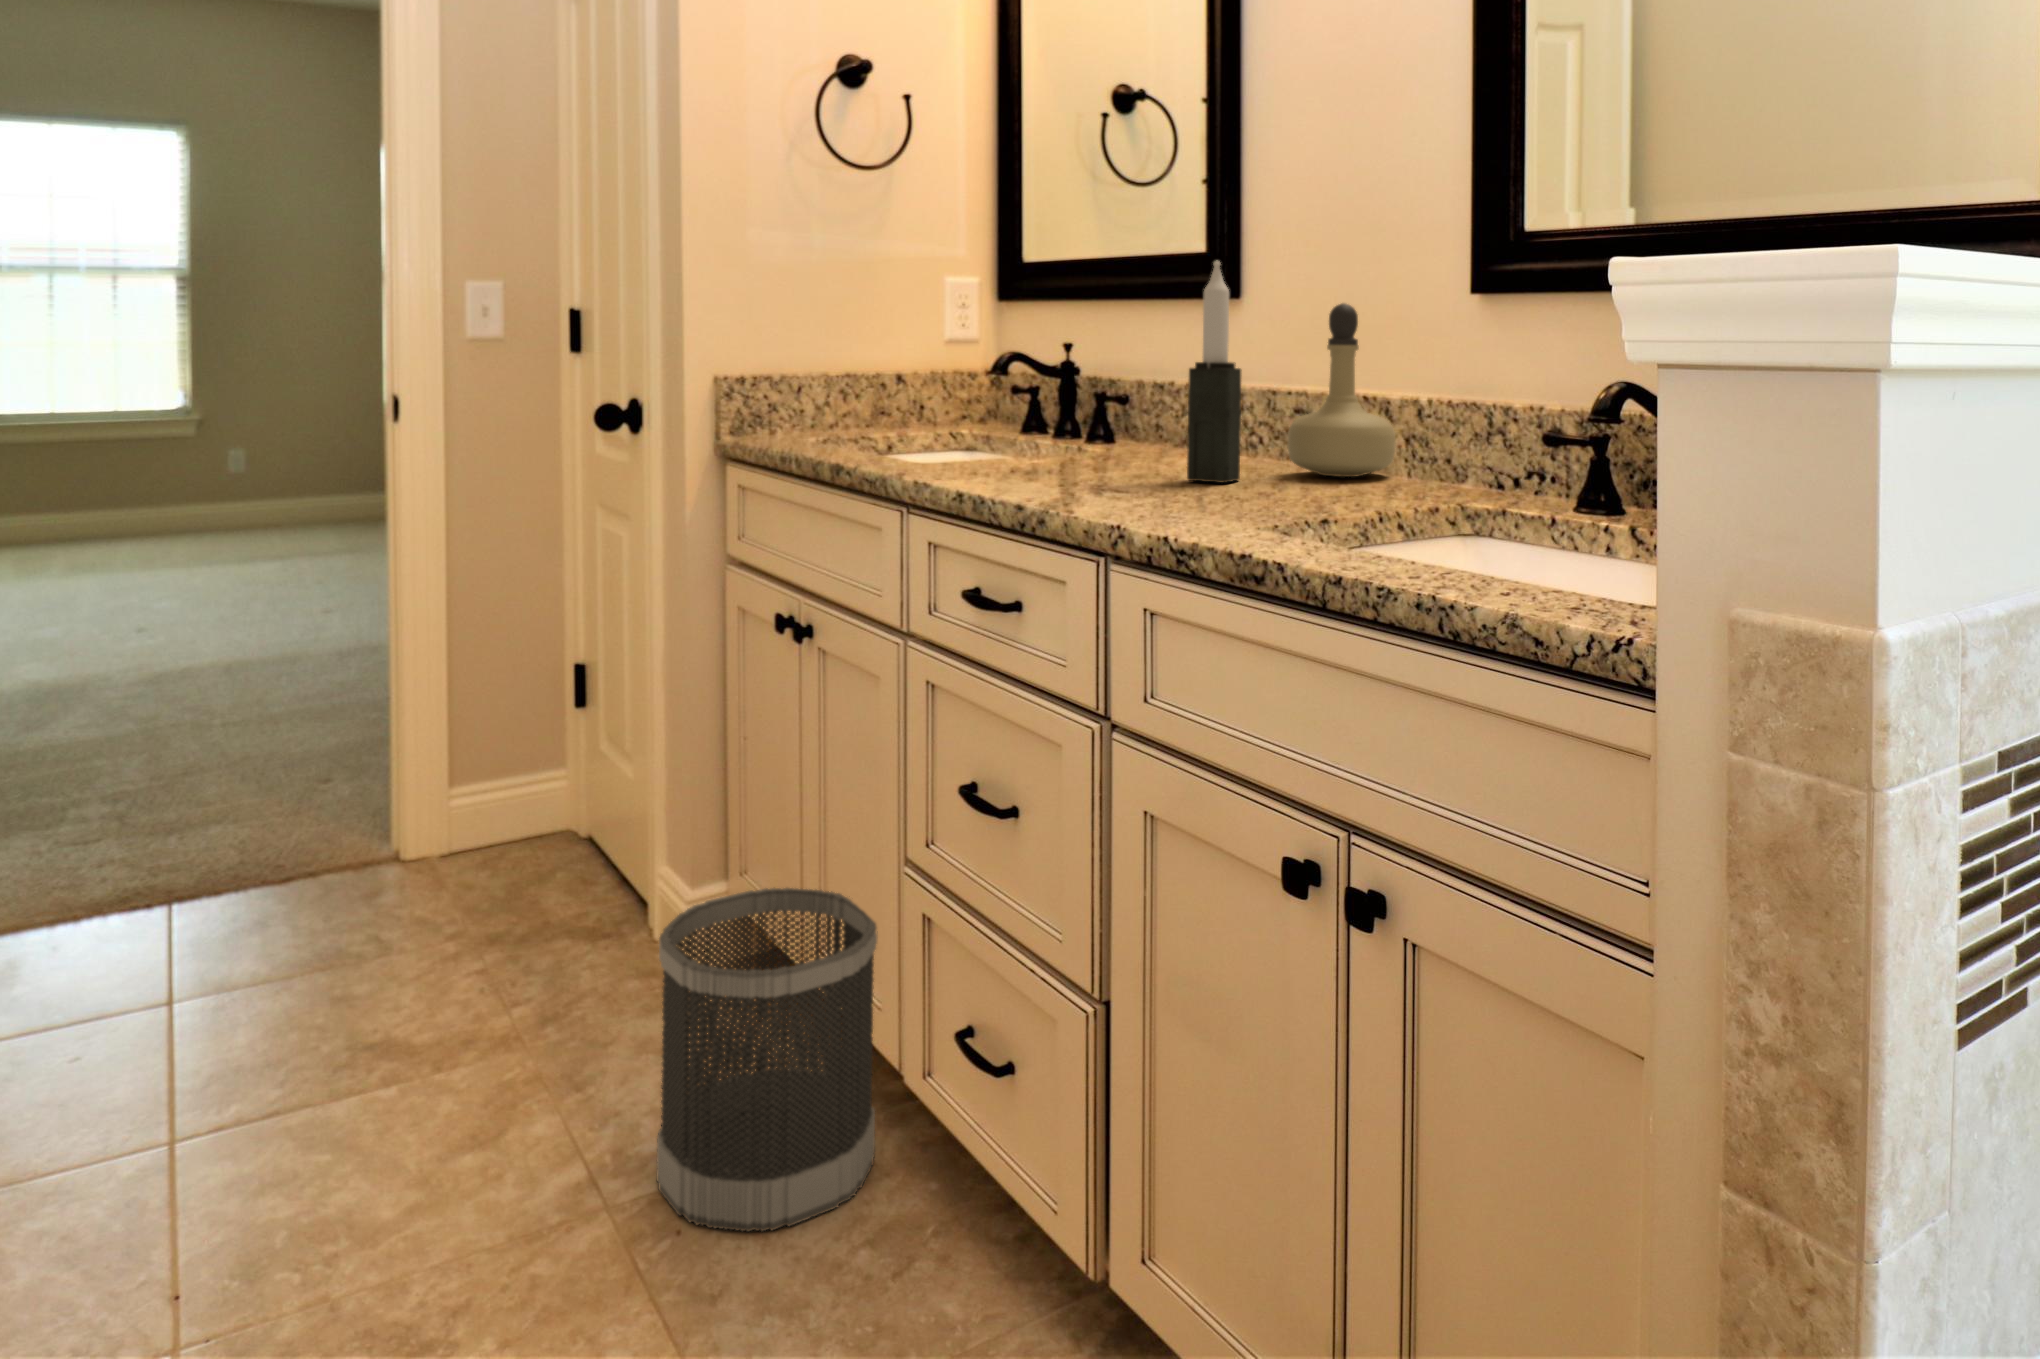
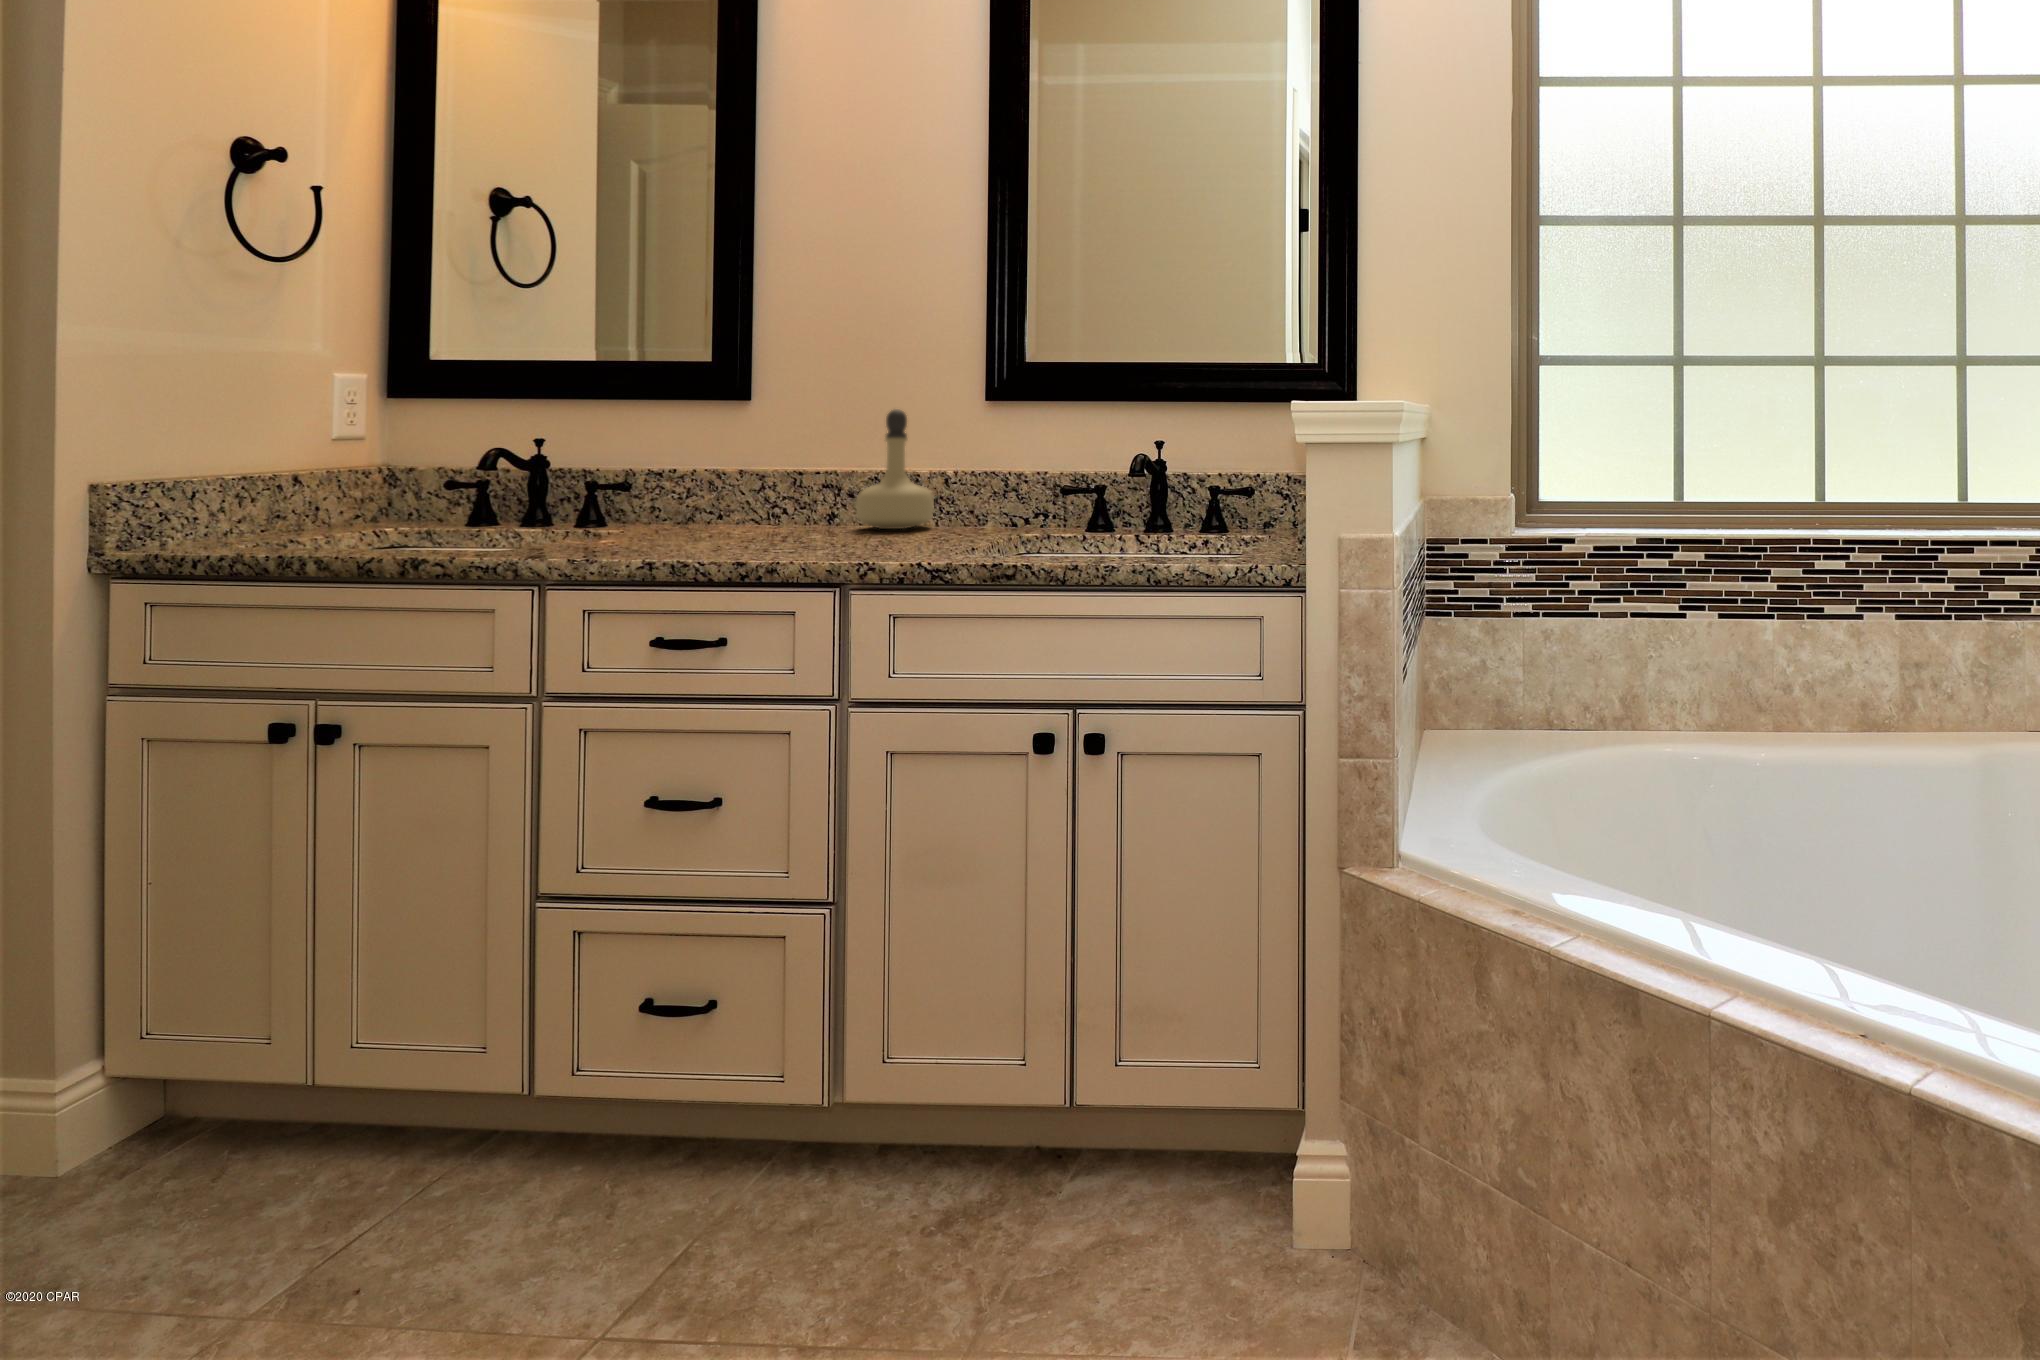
candle: present [1187,261,1241,483] -> none [807,381,844,540]
wastebasket: present [657,888,877,1231] -> none [260,957,507,1270]

